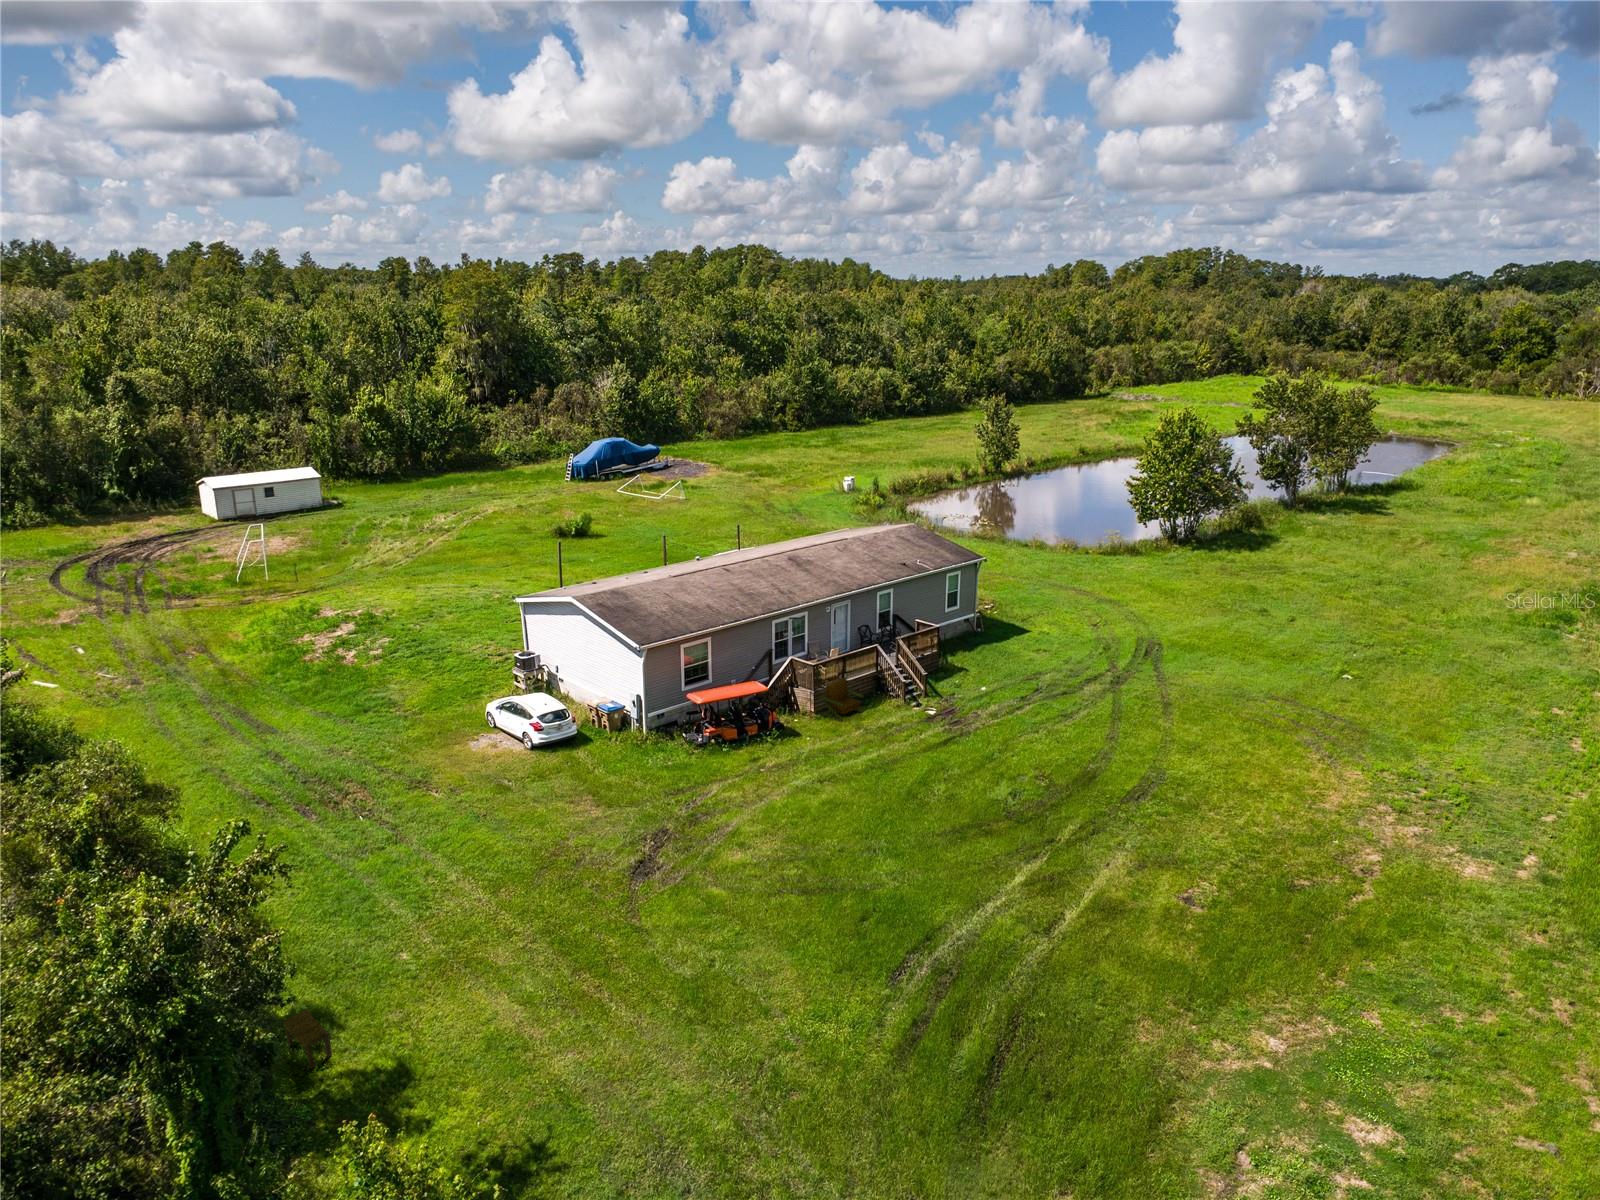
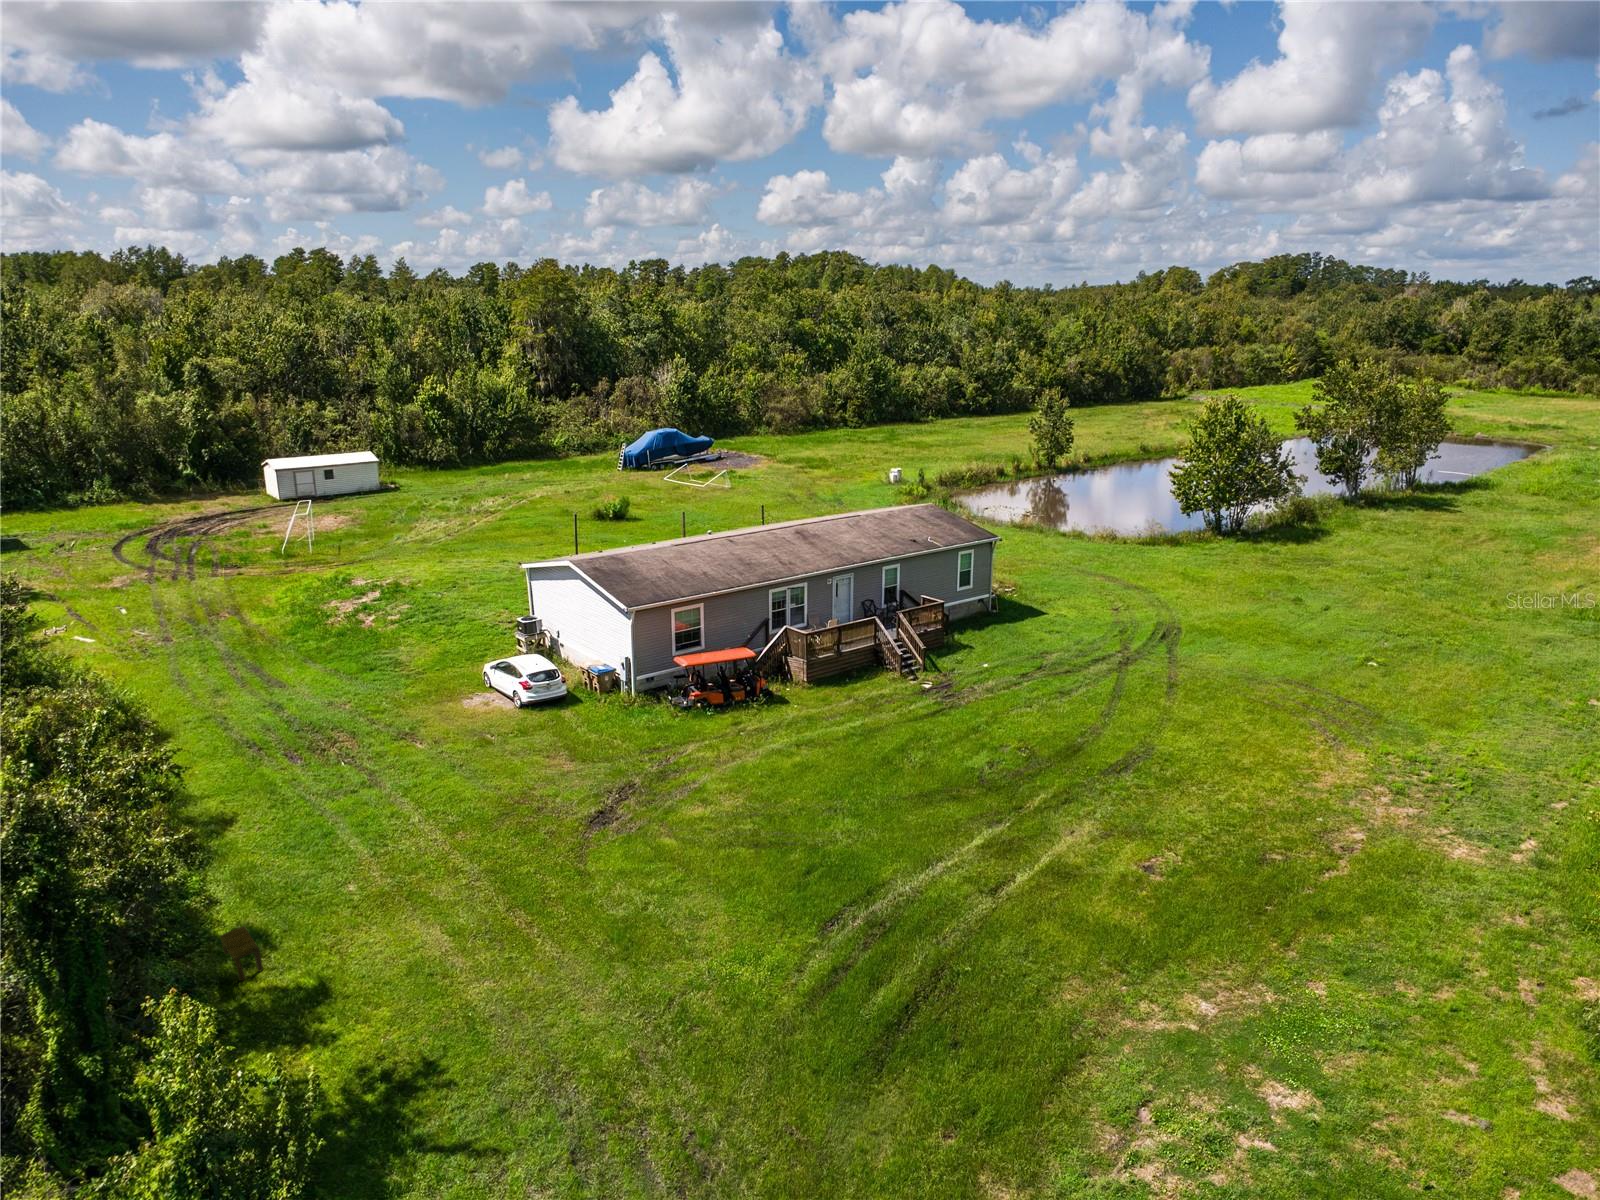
lounge chair: present [821,678,863,722] -> none [809,648,853,691]

